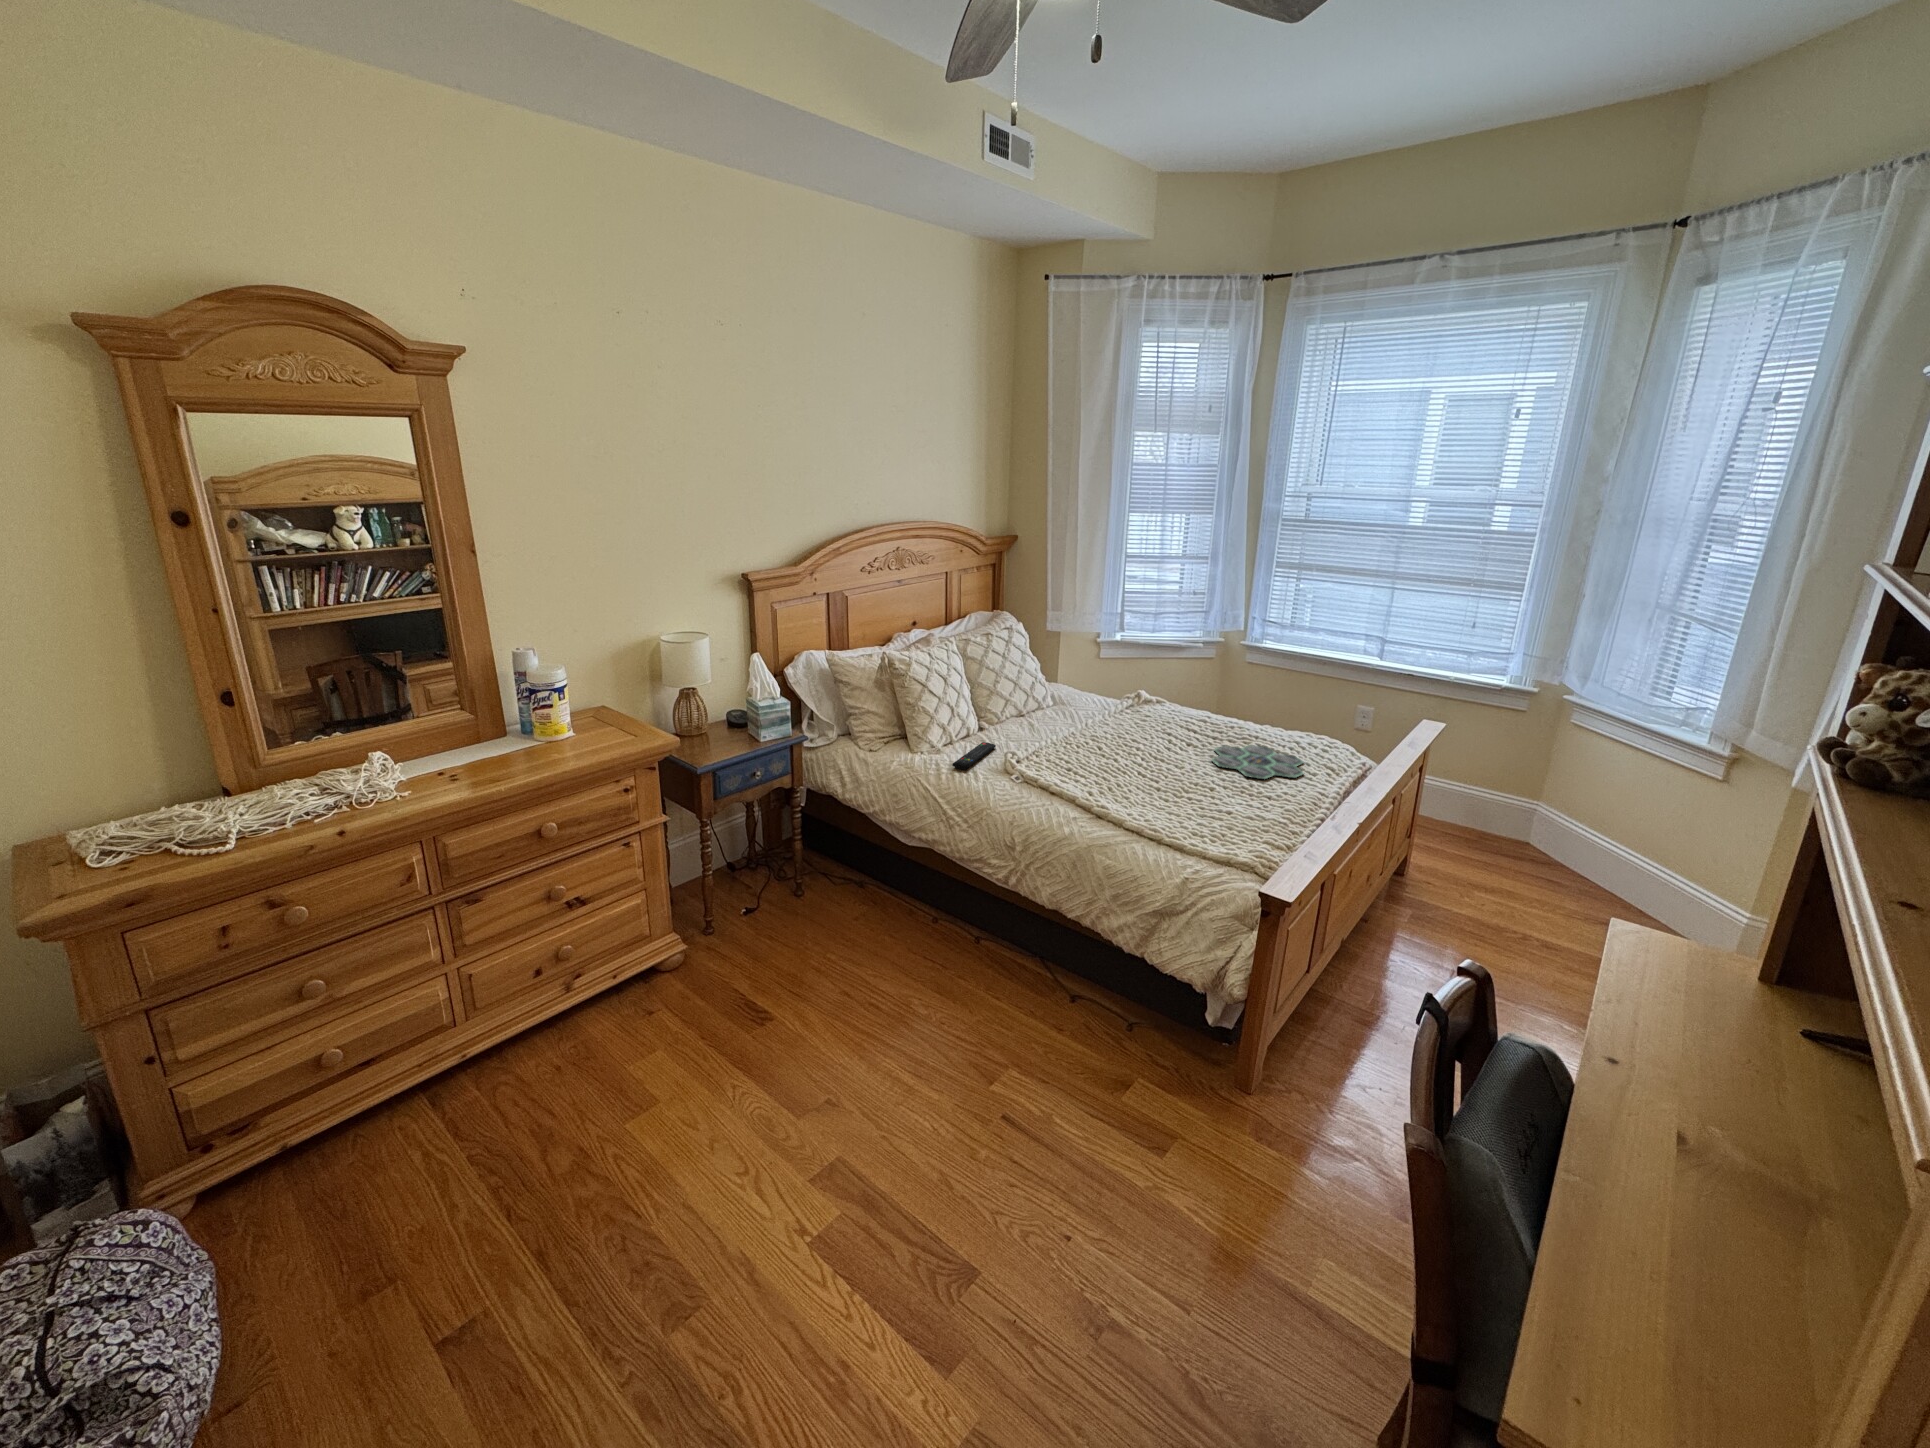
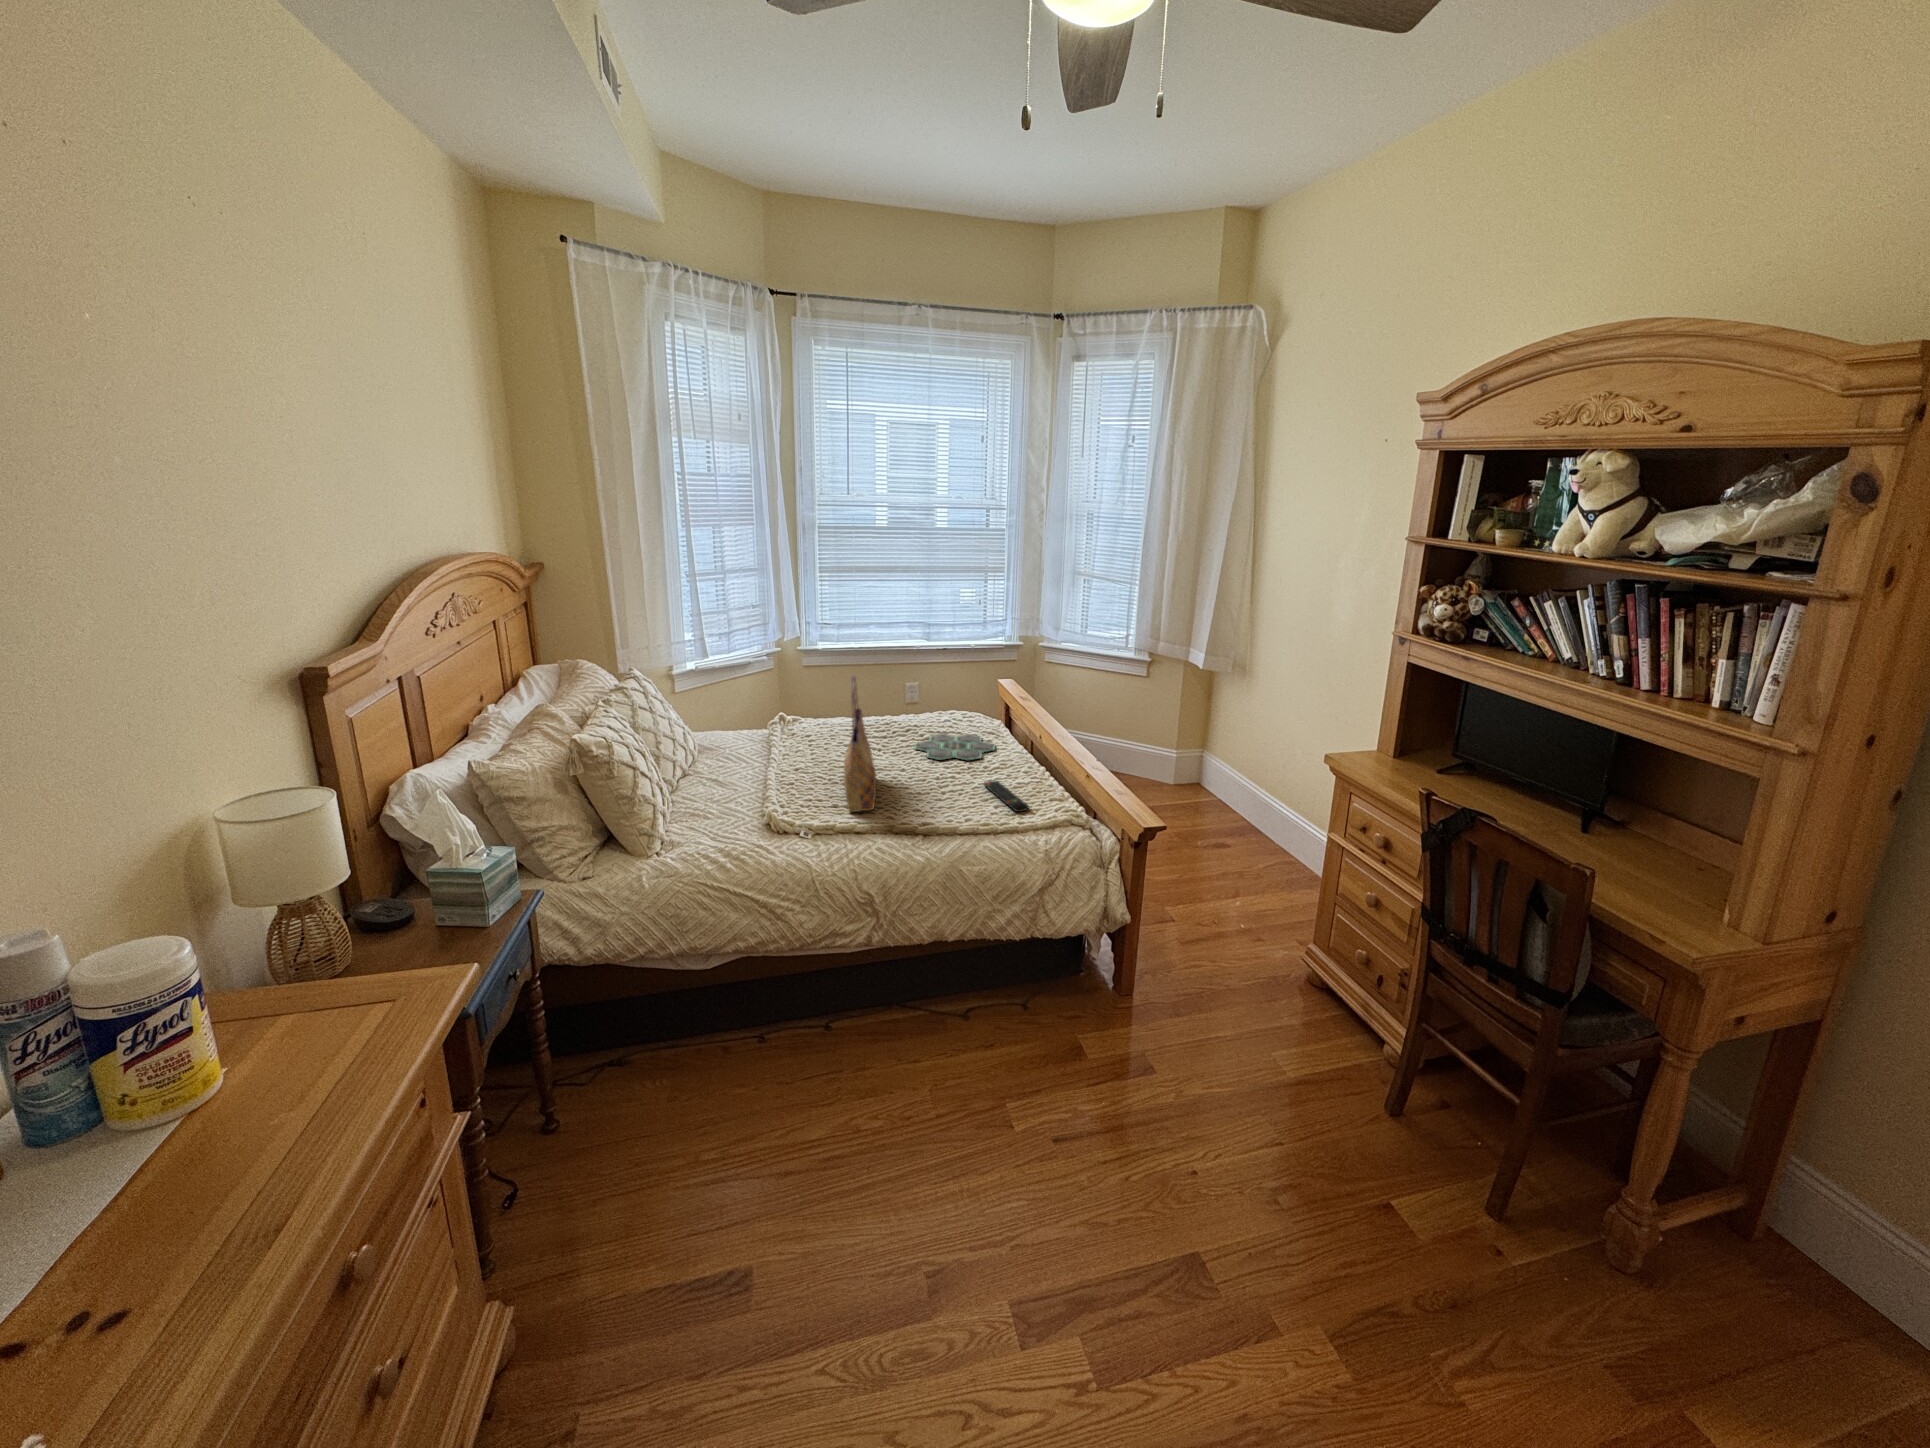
tote bag: none [1066,651,1136,780] -> present [843,676,876,812]
remote control: present [952,742,996,769] -> present [984,781,1029,812]

